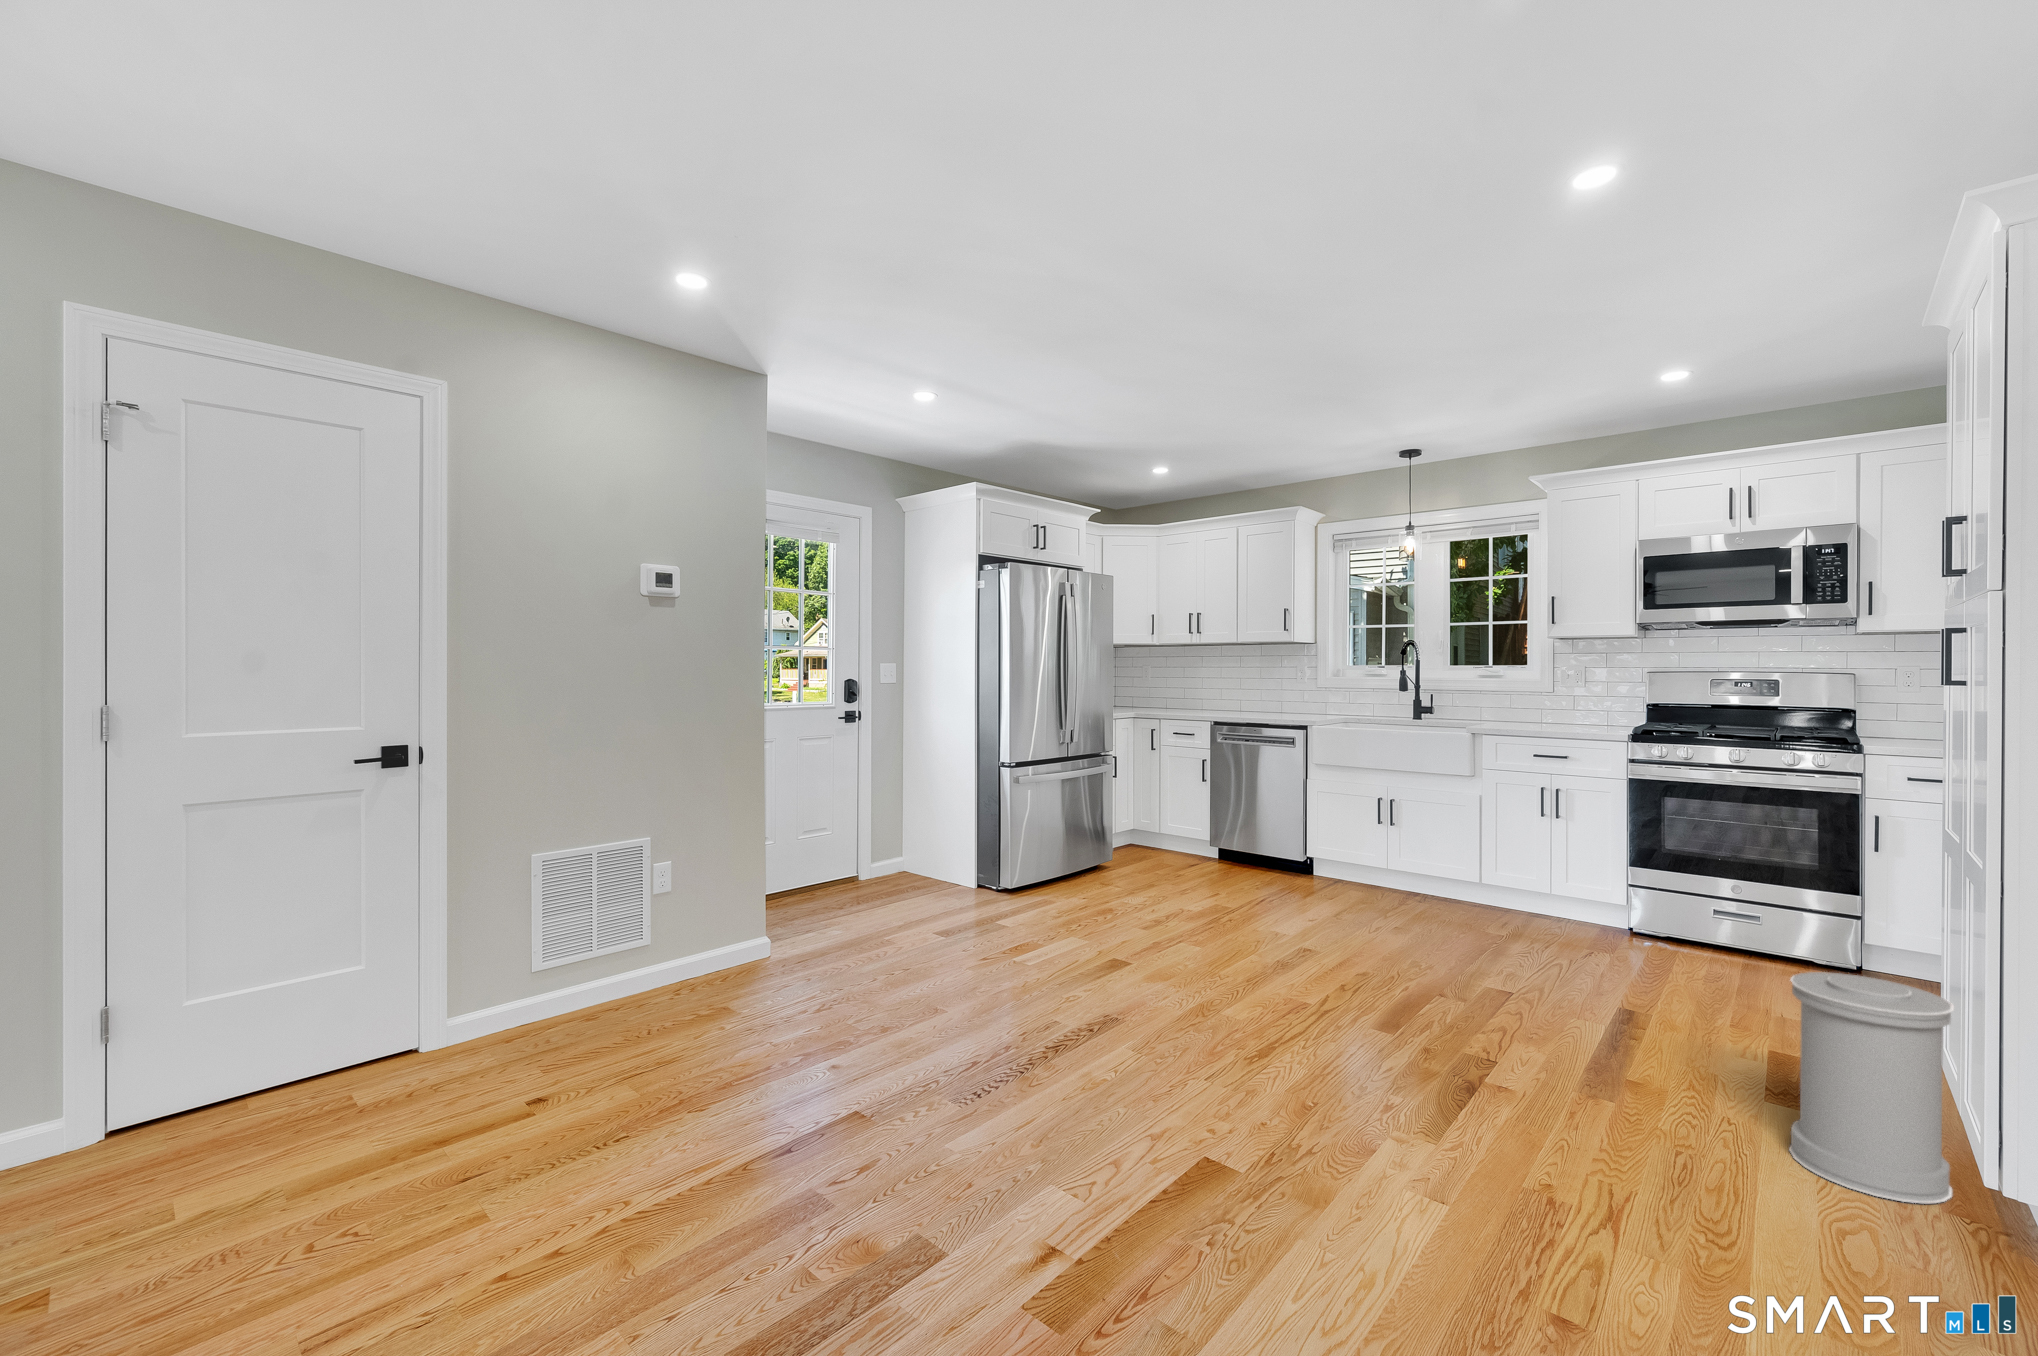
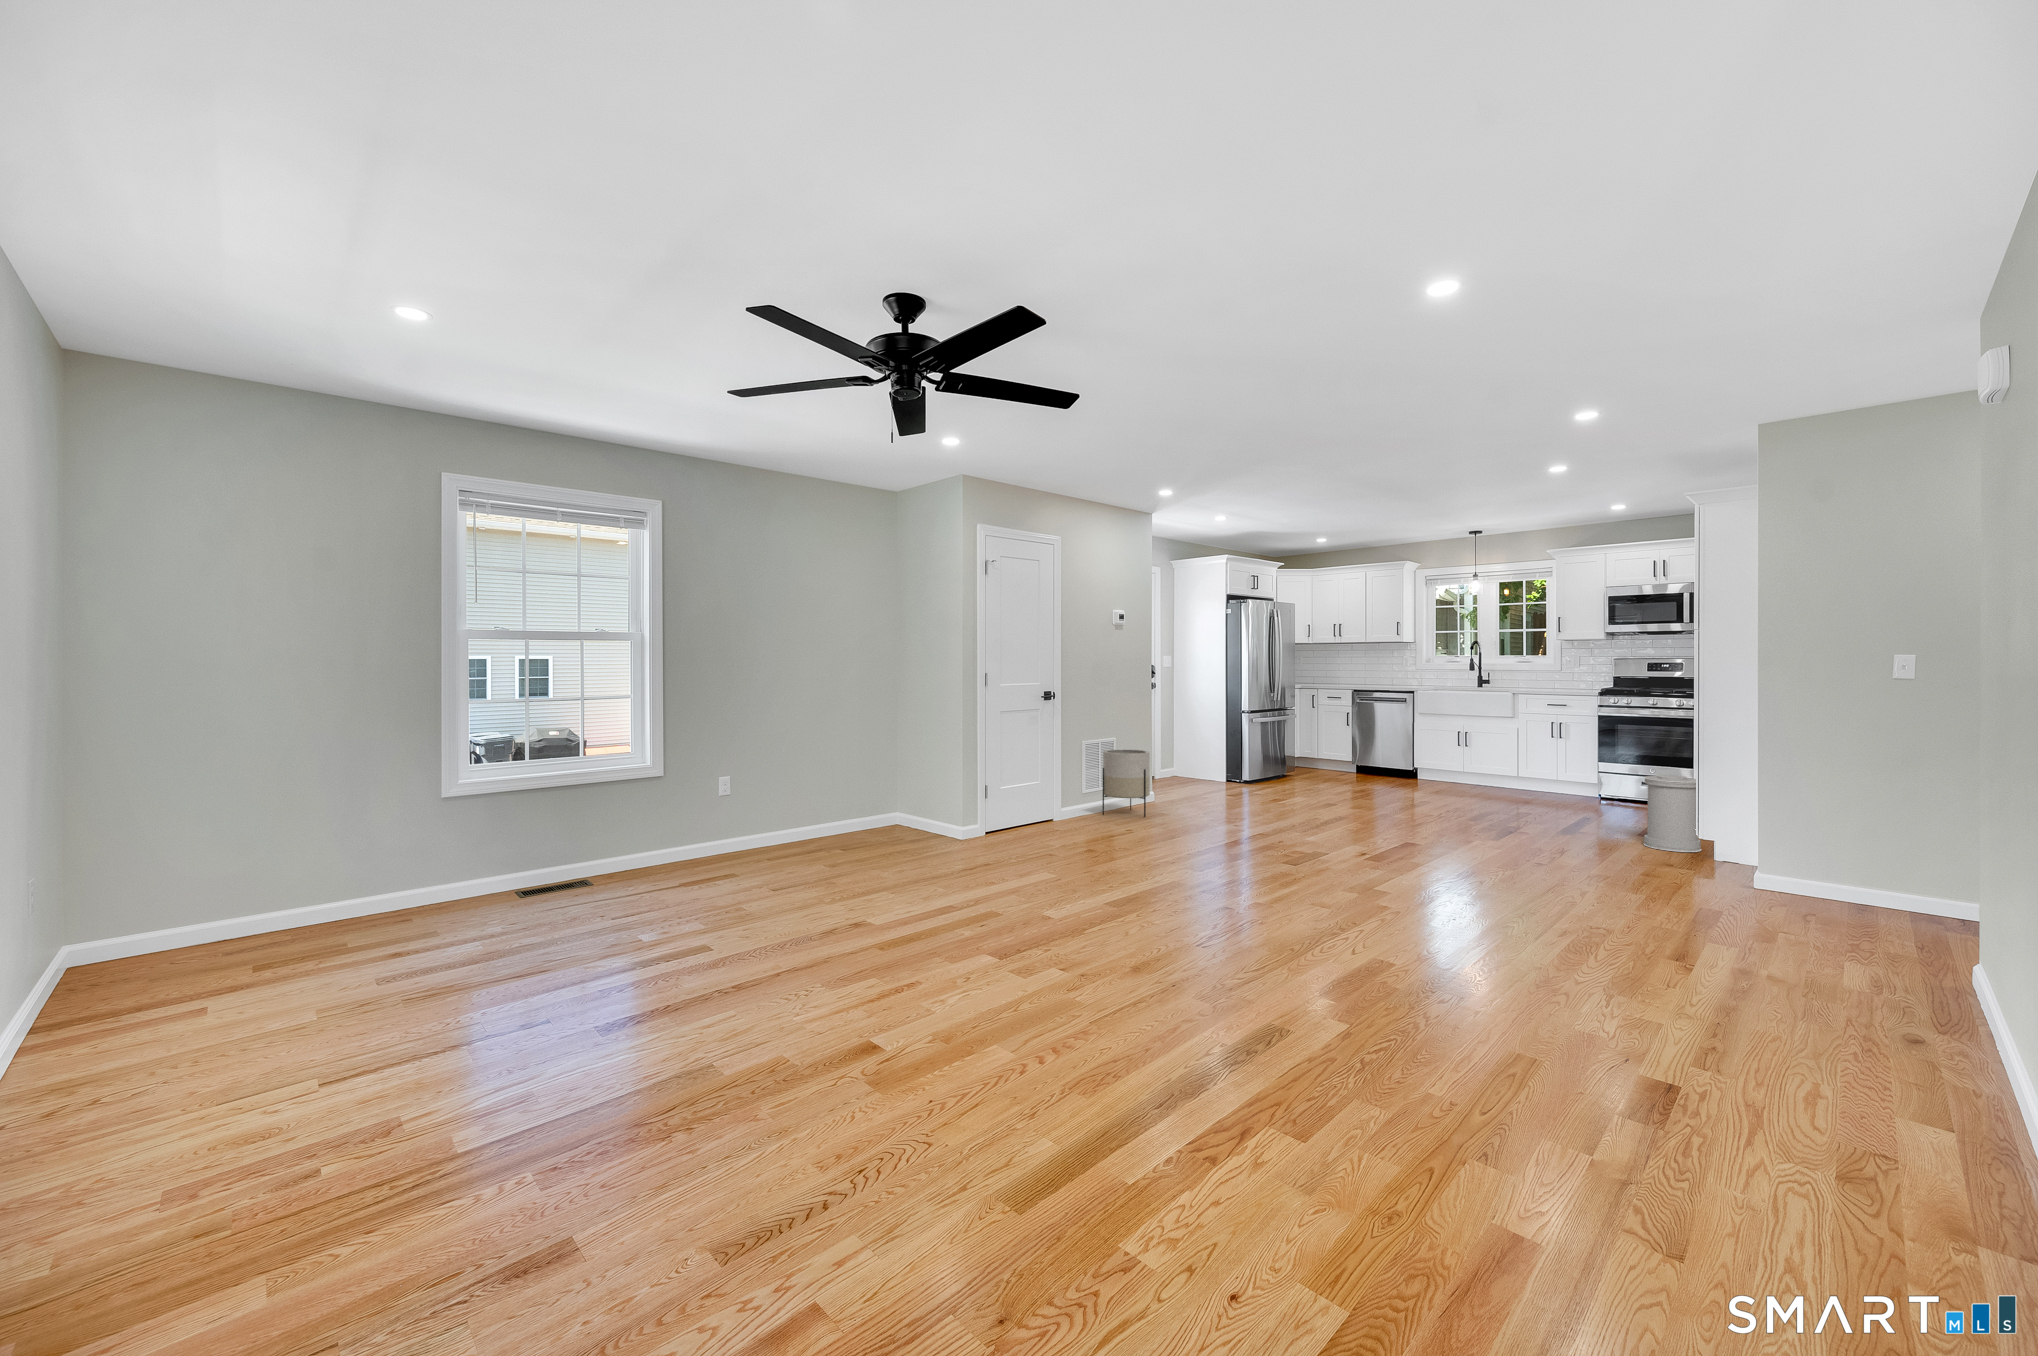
planter: none [579,867,694,1032] -> present [1103,749,1150,817]

